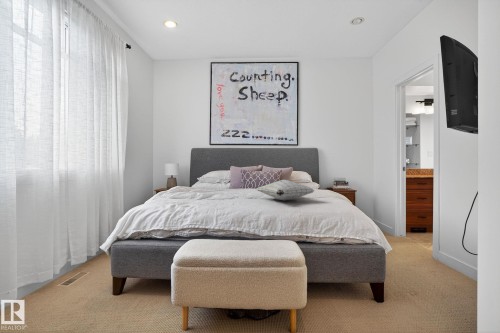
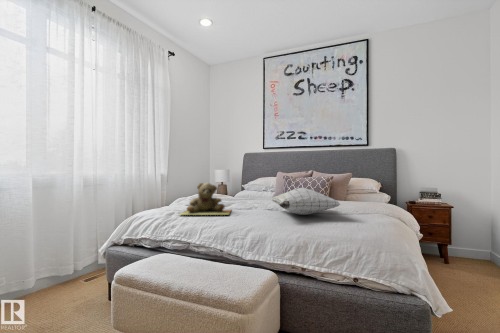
teddy bear: none [182,177,230,206] -> present [181,183,231,215]

